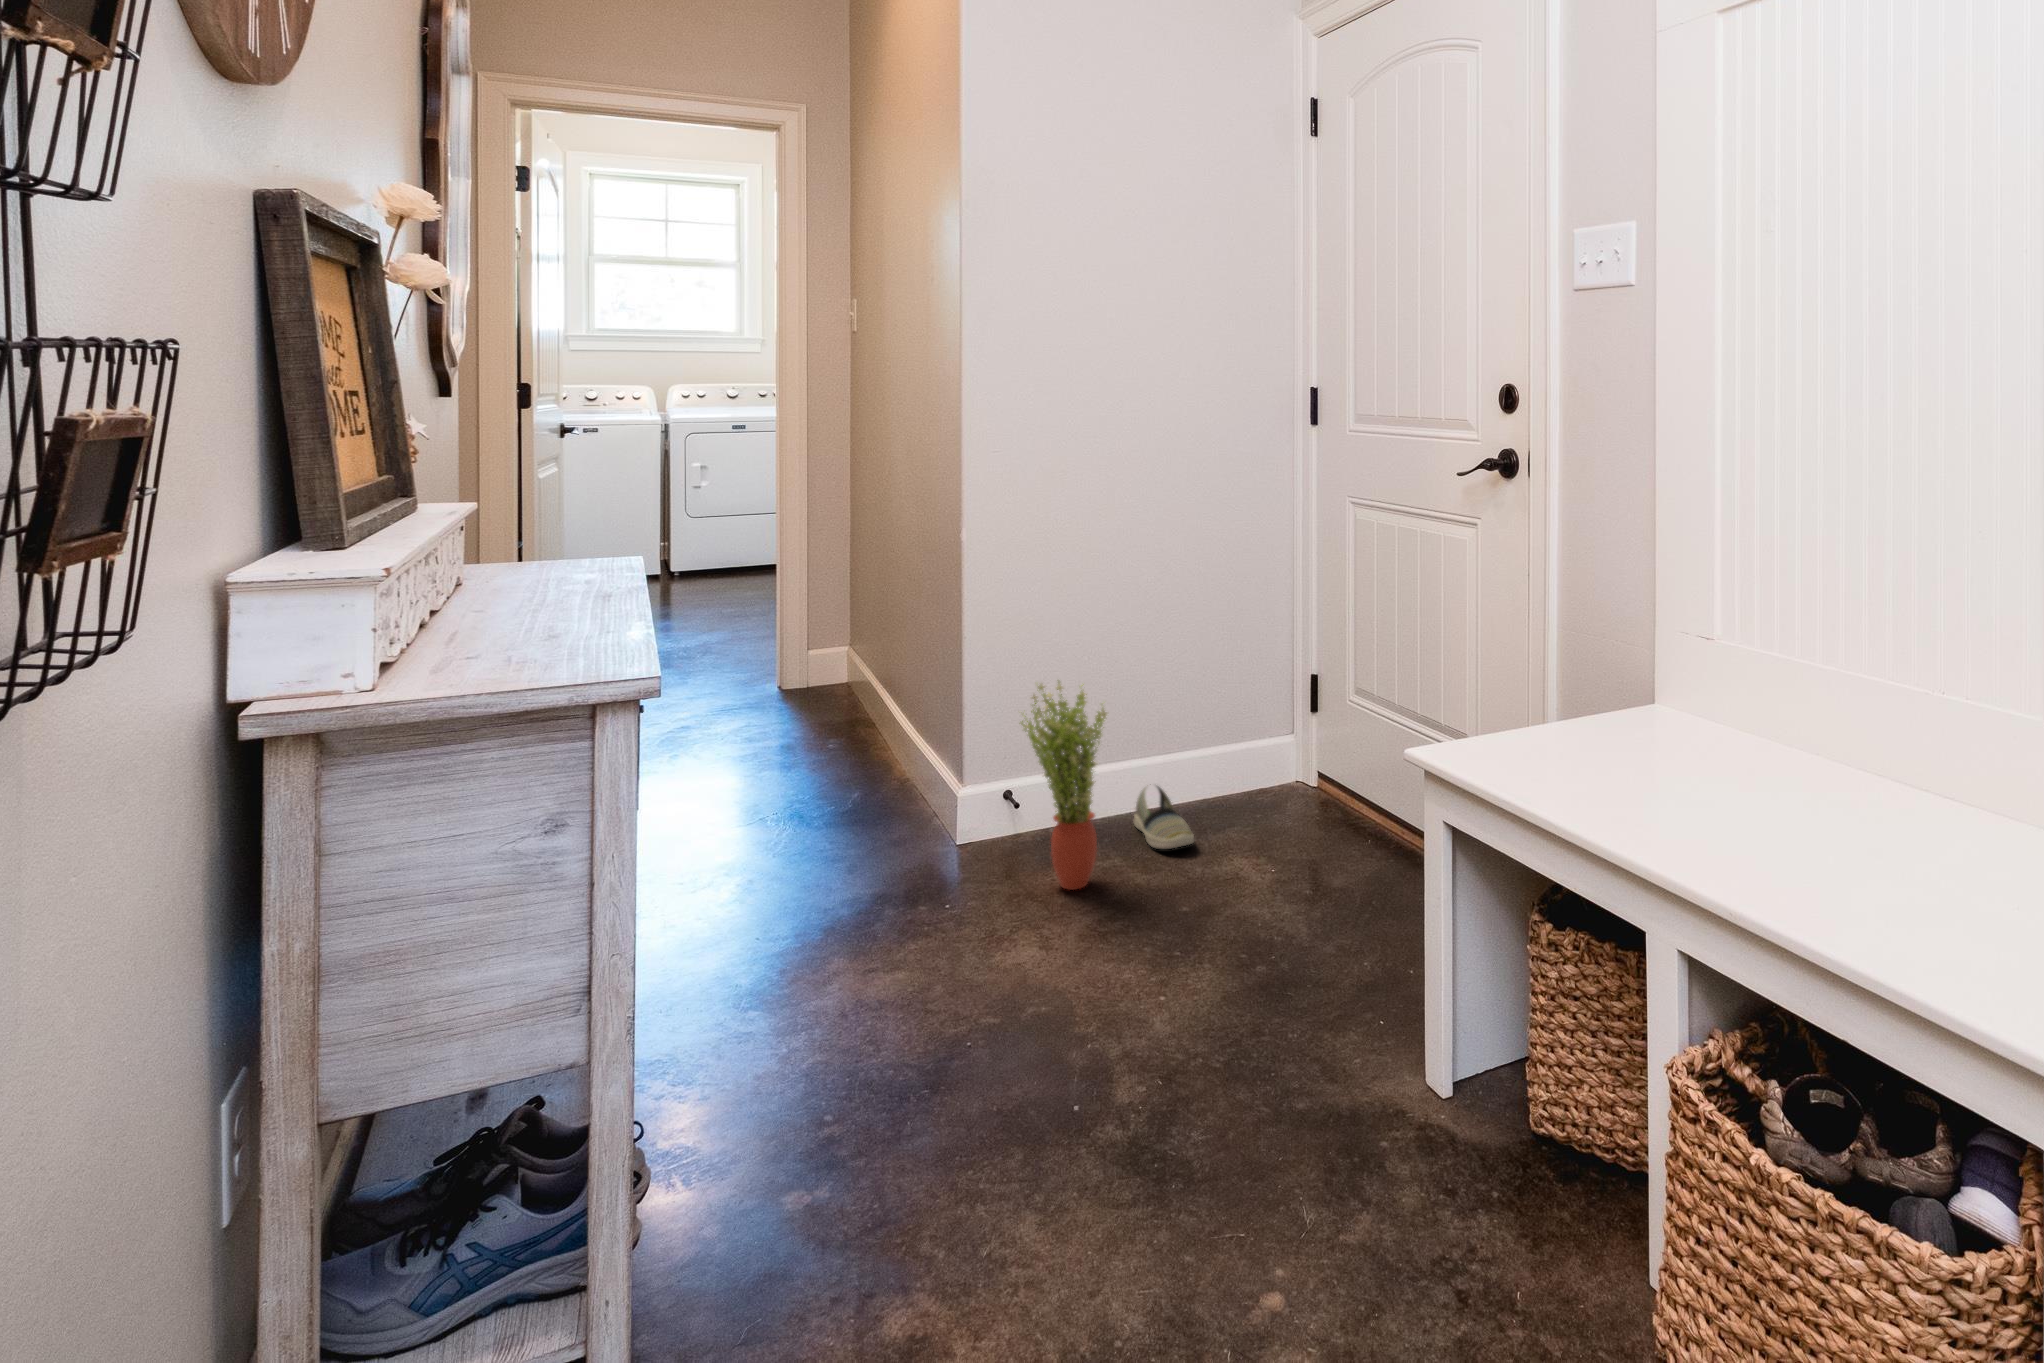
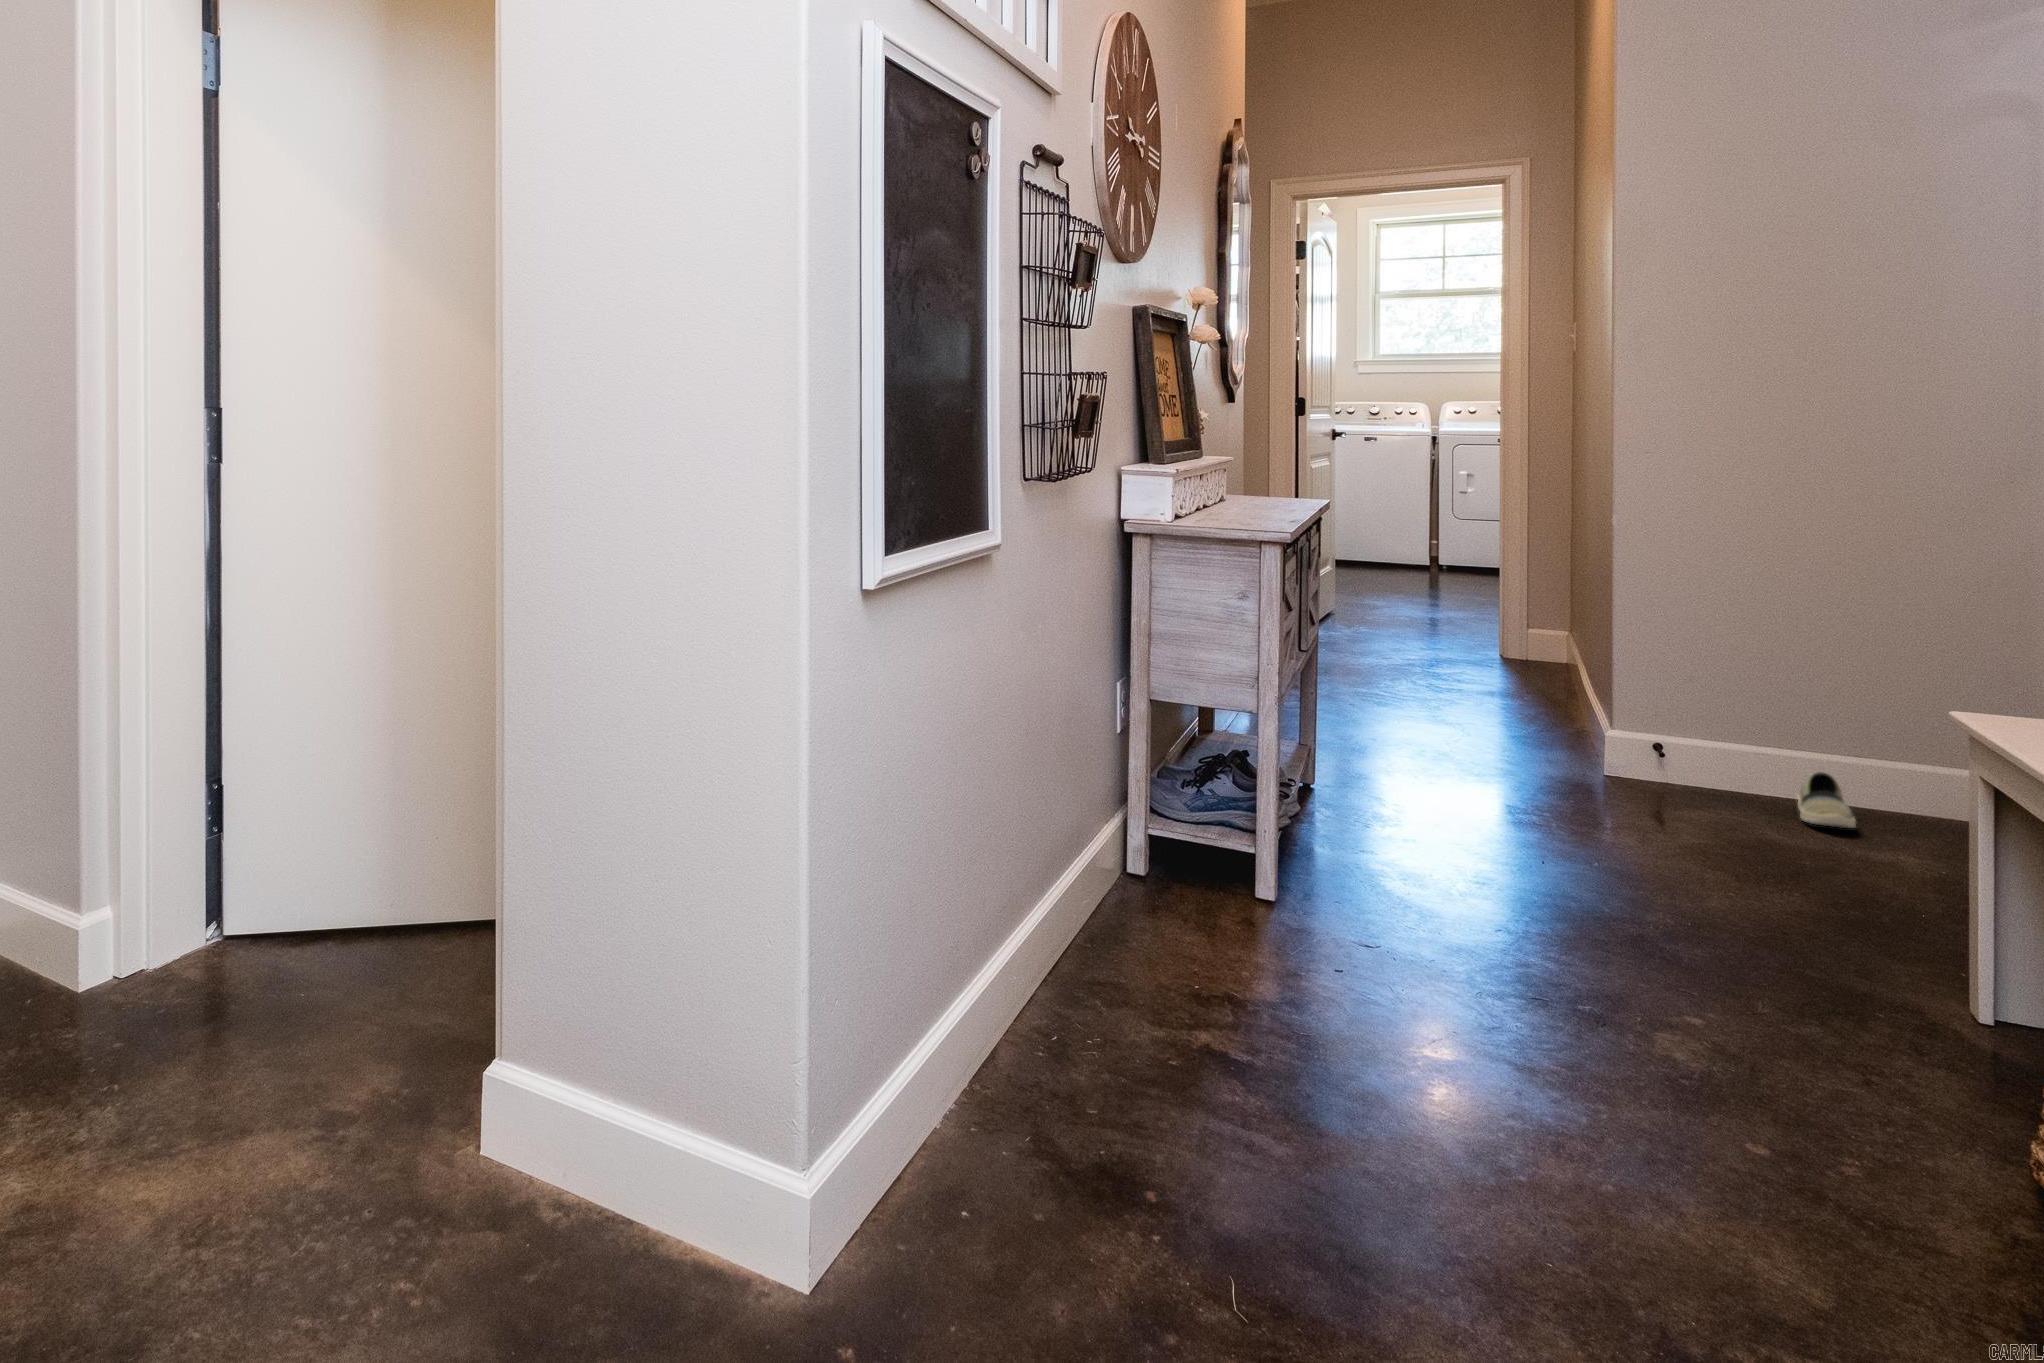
potted plant: present [1021,682,1107,890] -> none [1634,637,1729,822]

